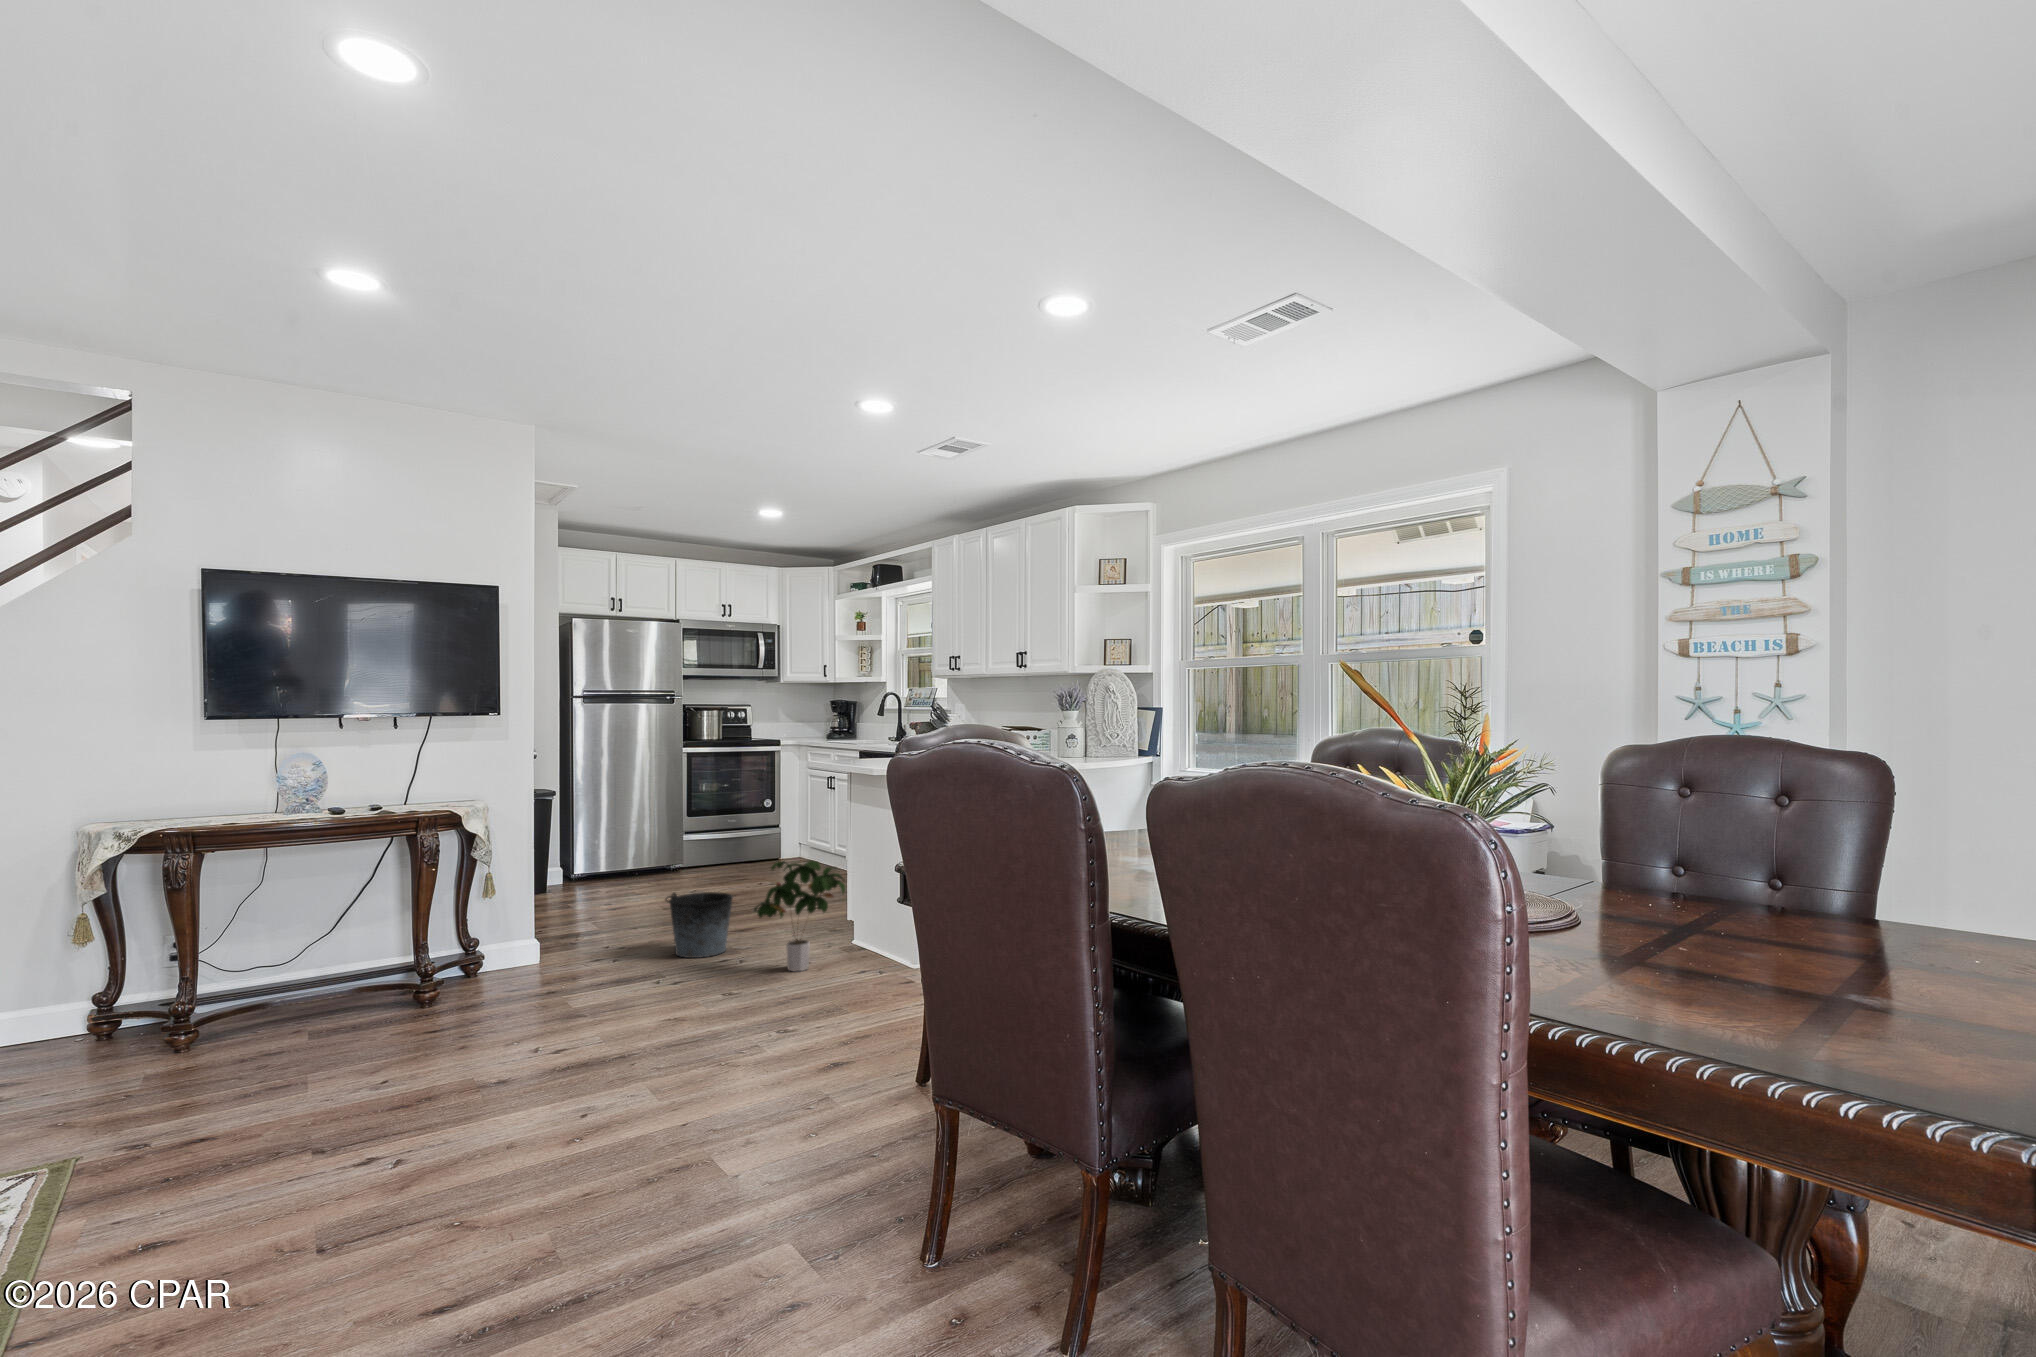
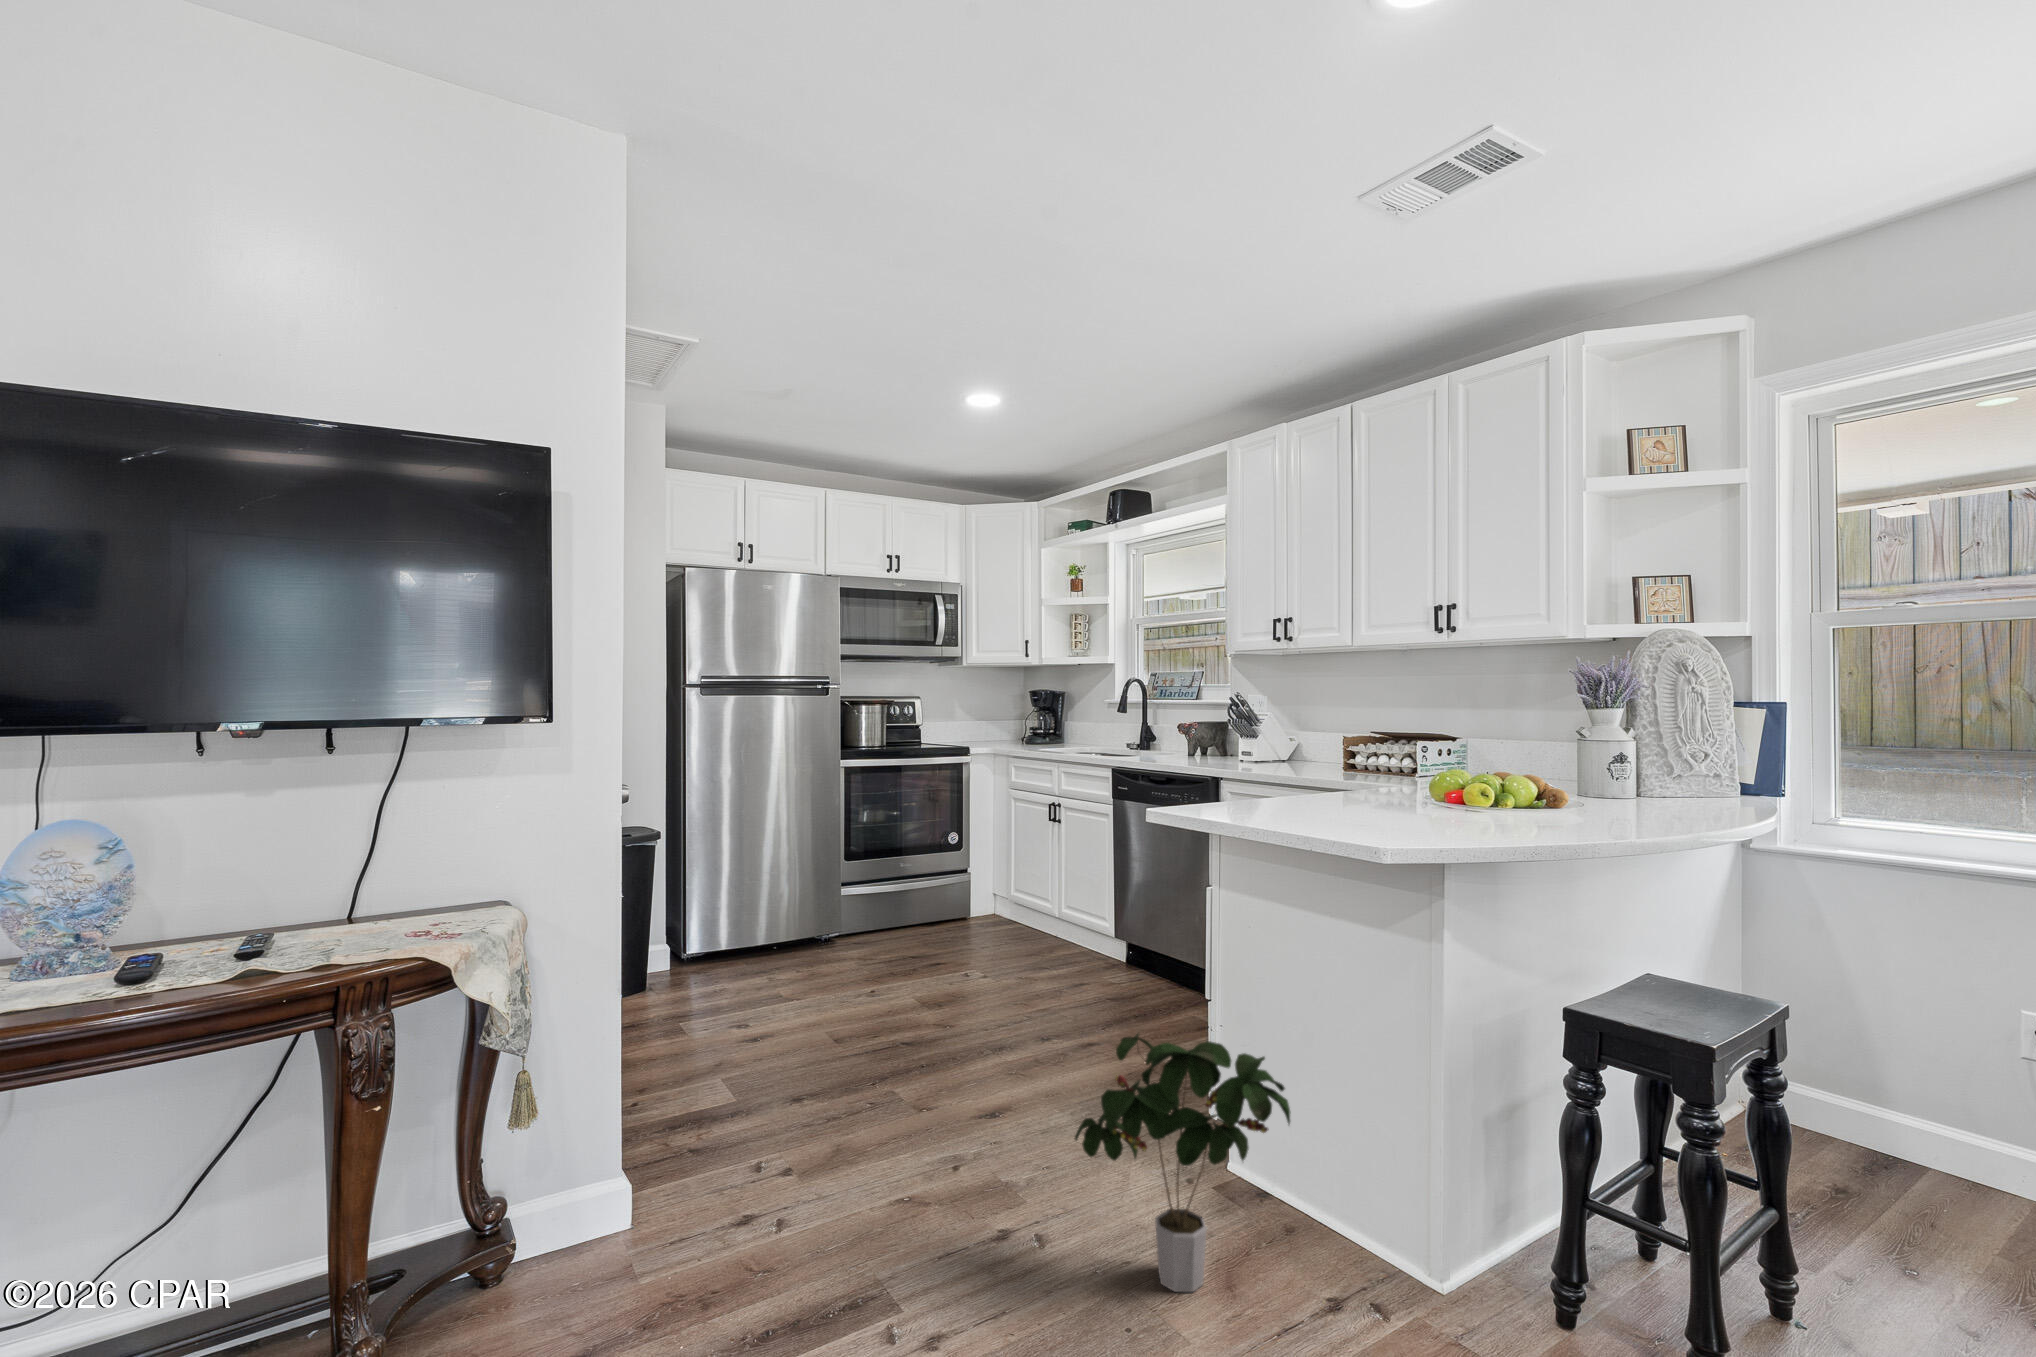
bucket: present [665,892,733,958] -> none [875,1062,1010,1218]

